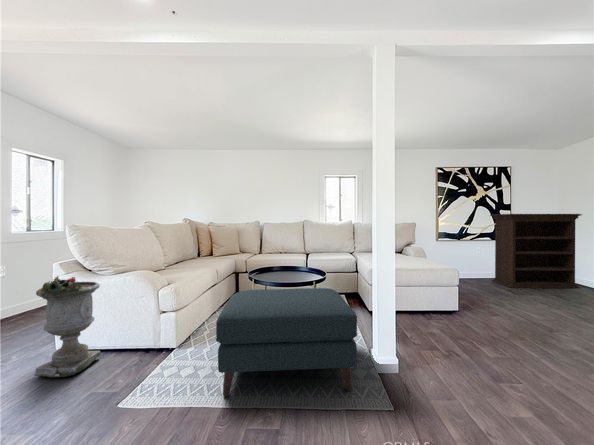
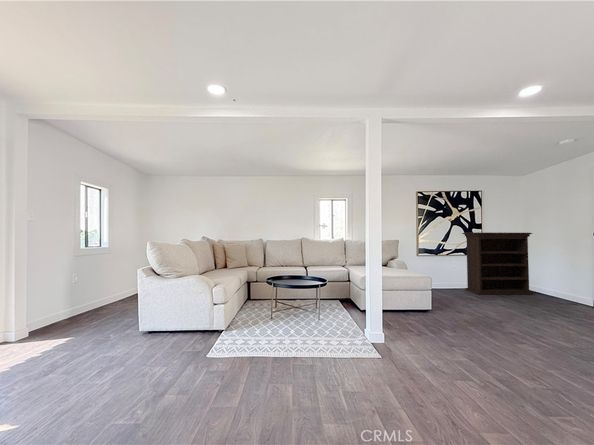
planter: present [34,276,101,378] -> none [133,278,173,349]
ottoman: present [216,288,357,397] -> none [264,288,355,354]

